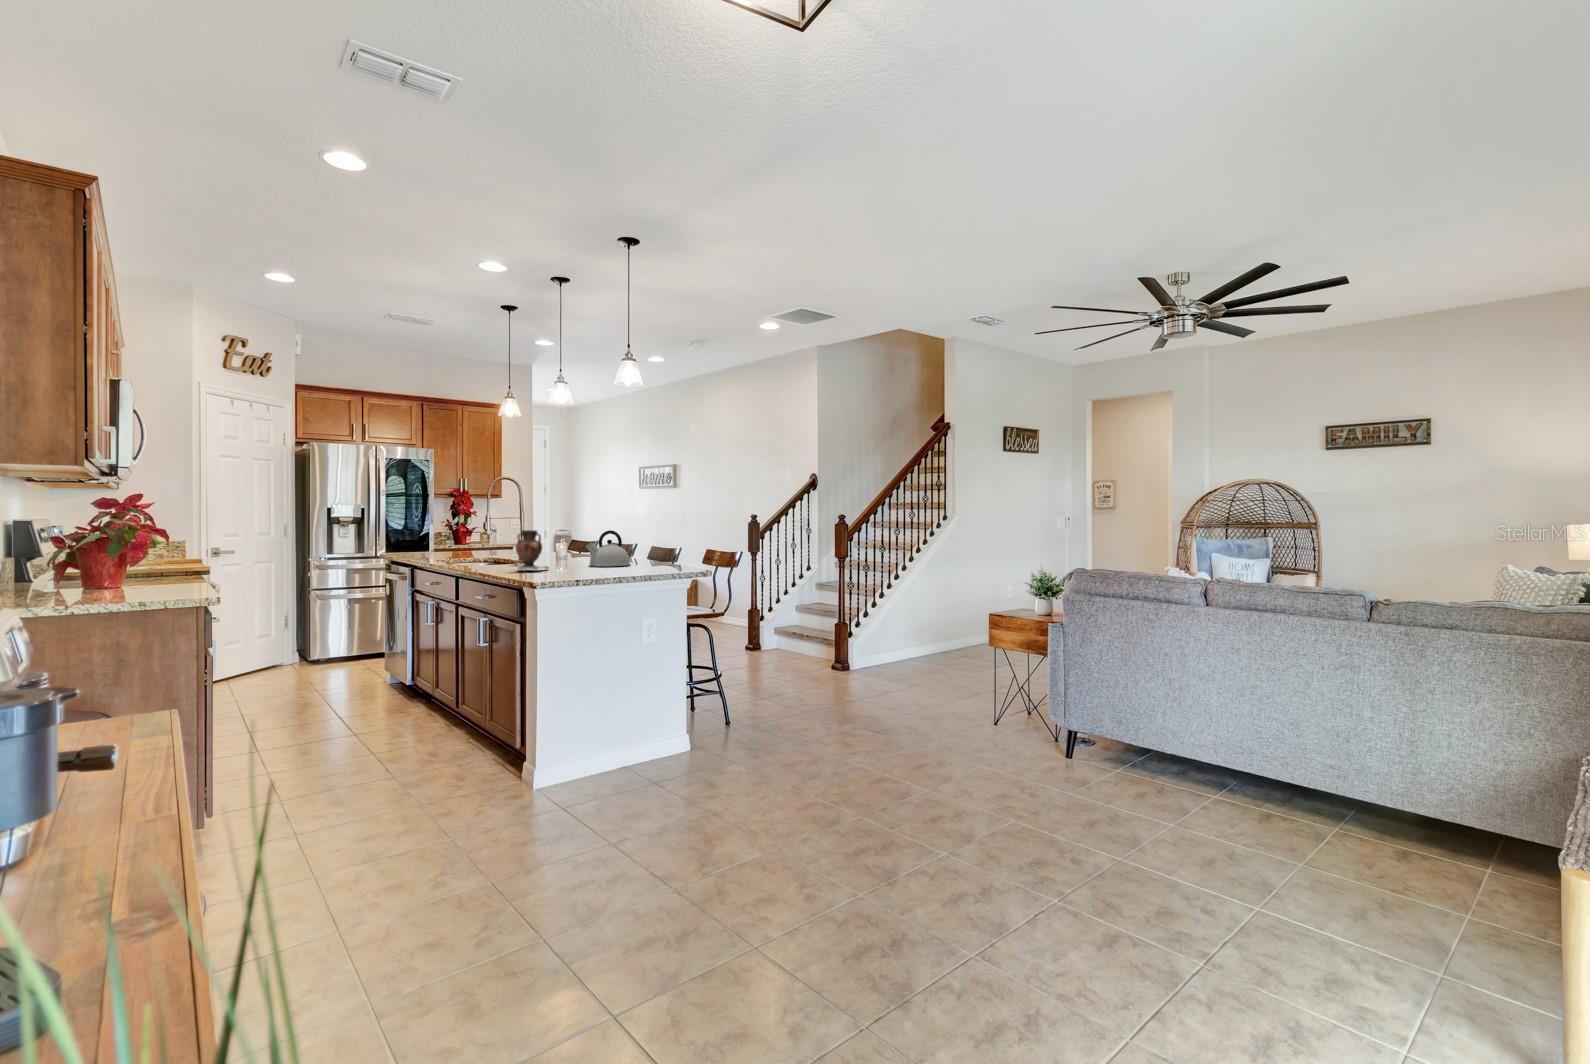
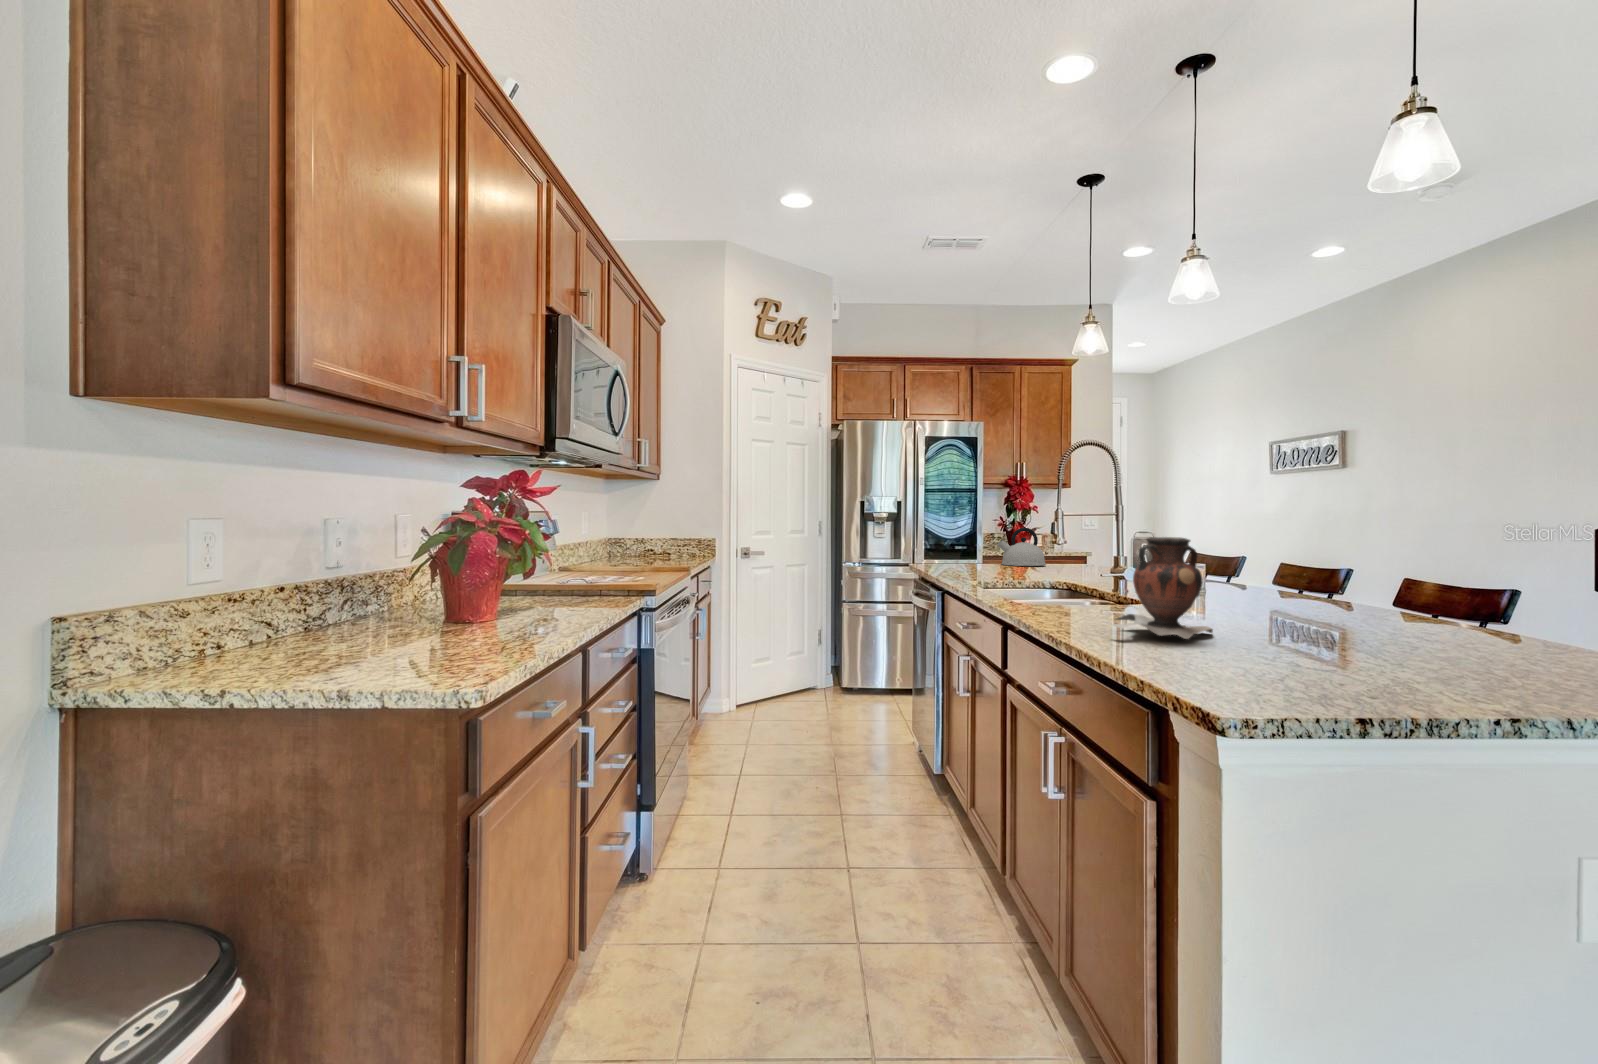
kettle: present [586,530,630,567] -> present [998,528,1046,566]

